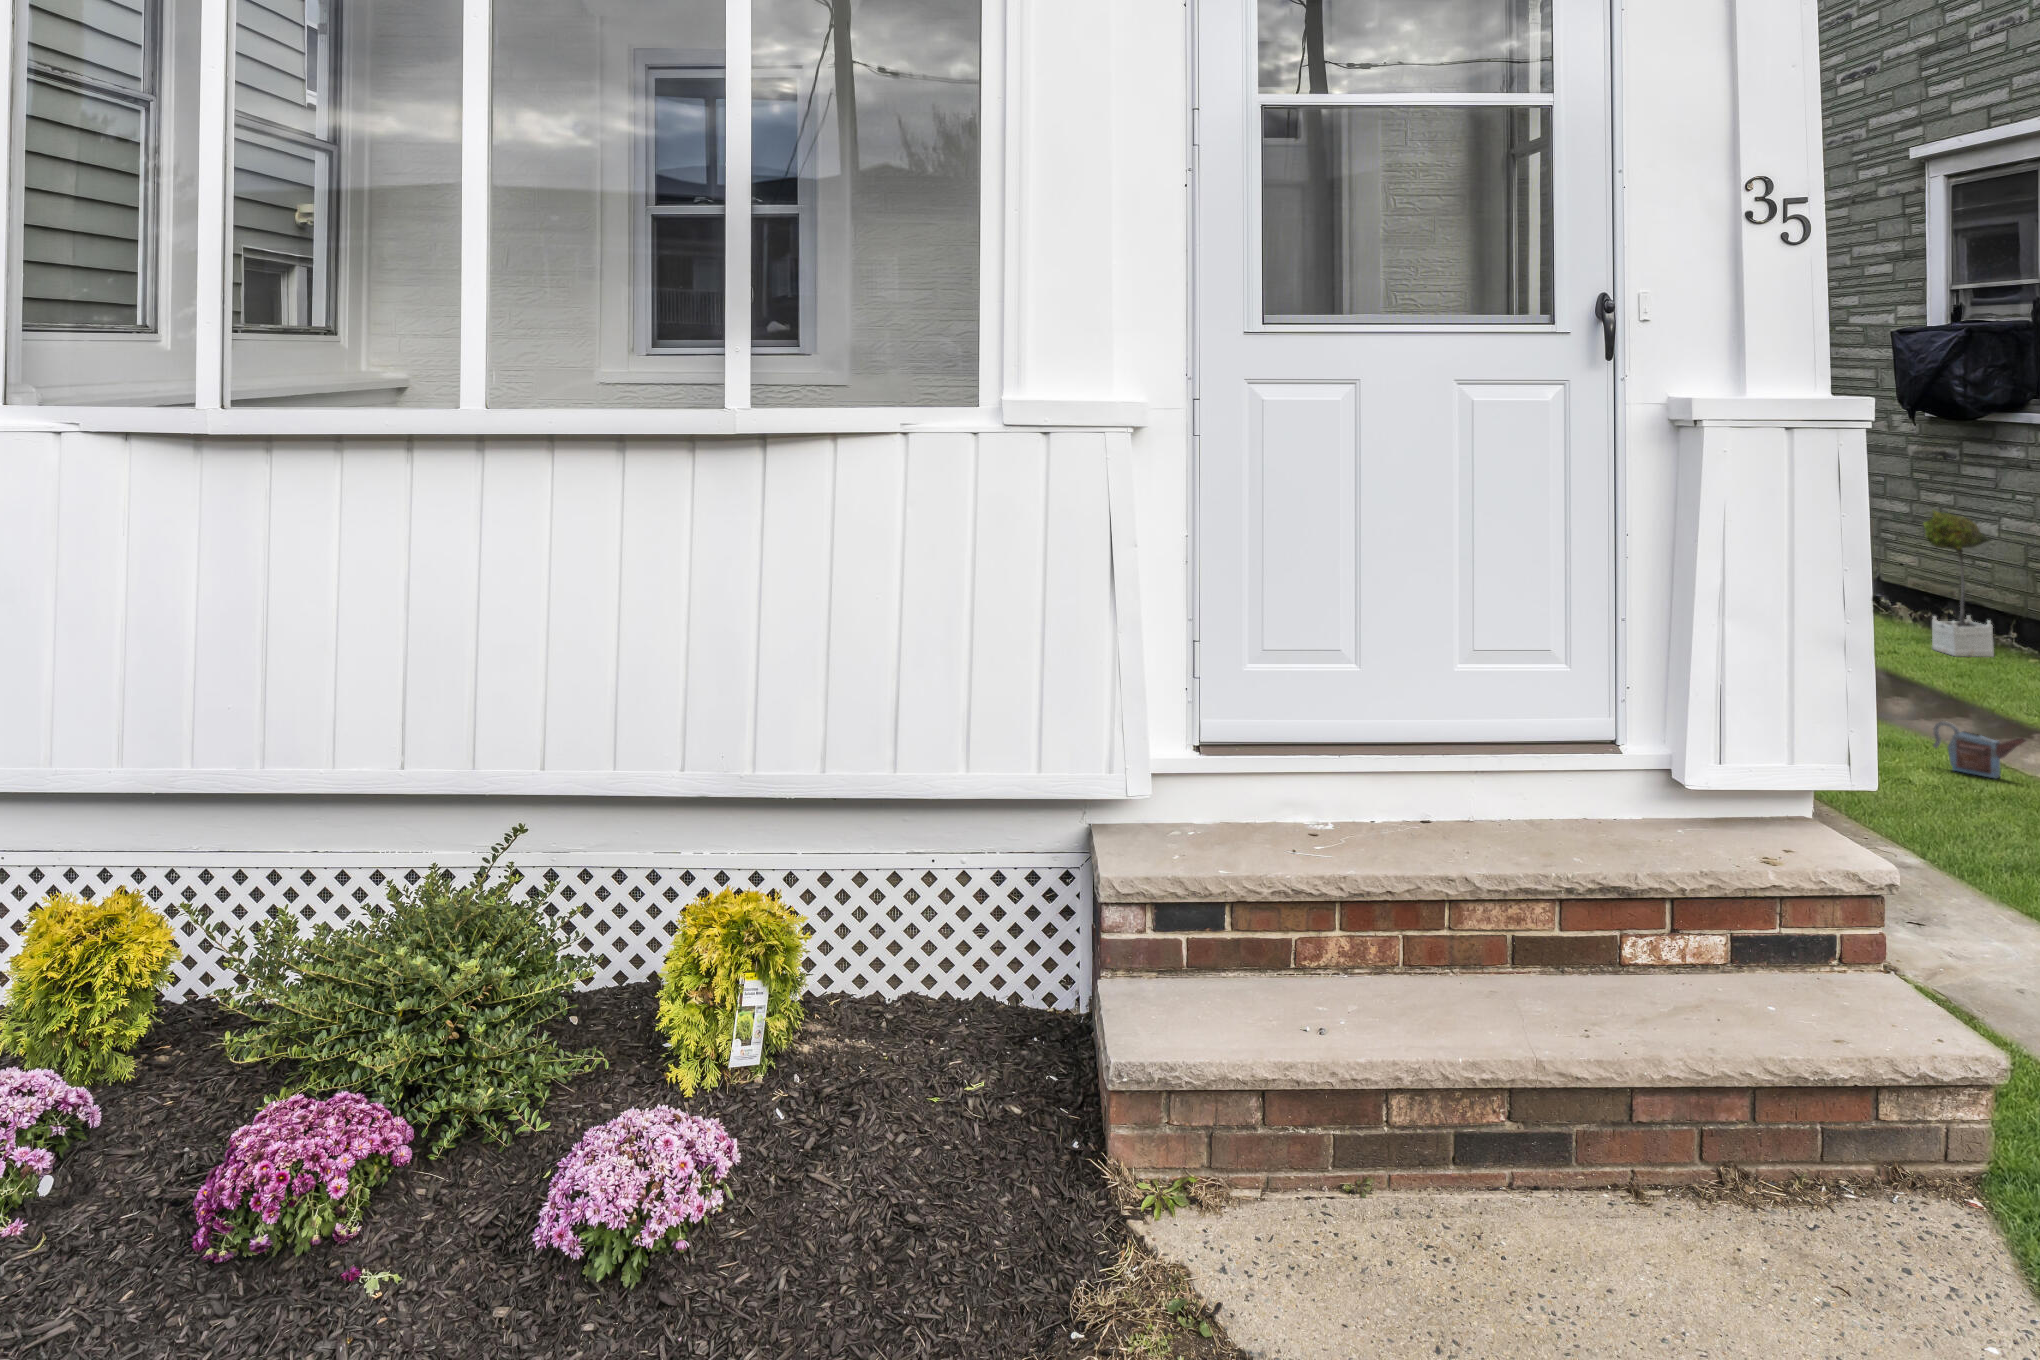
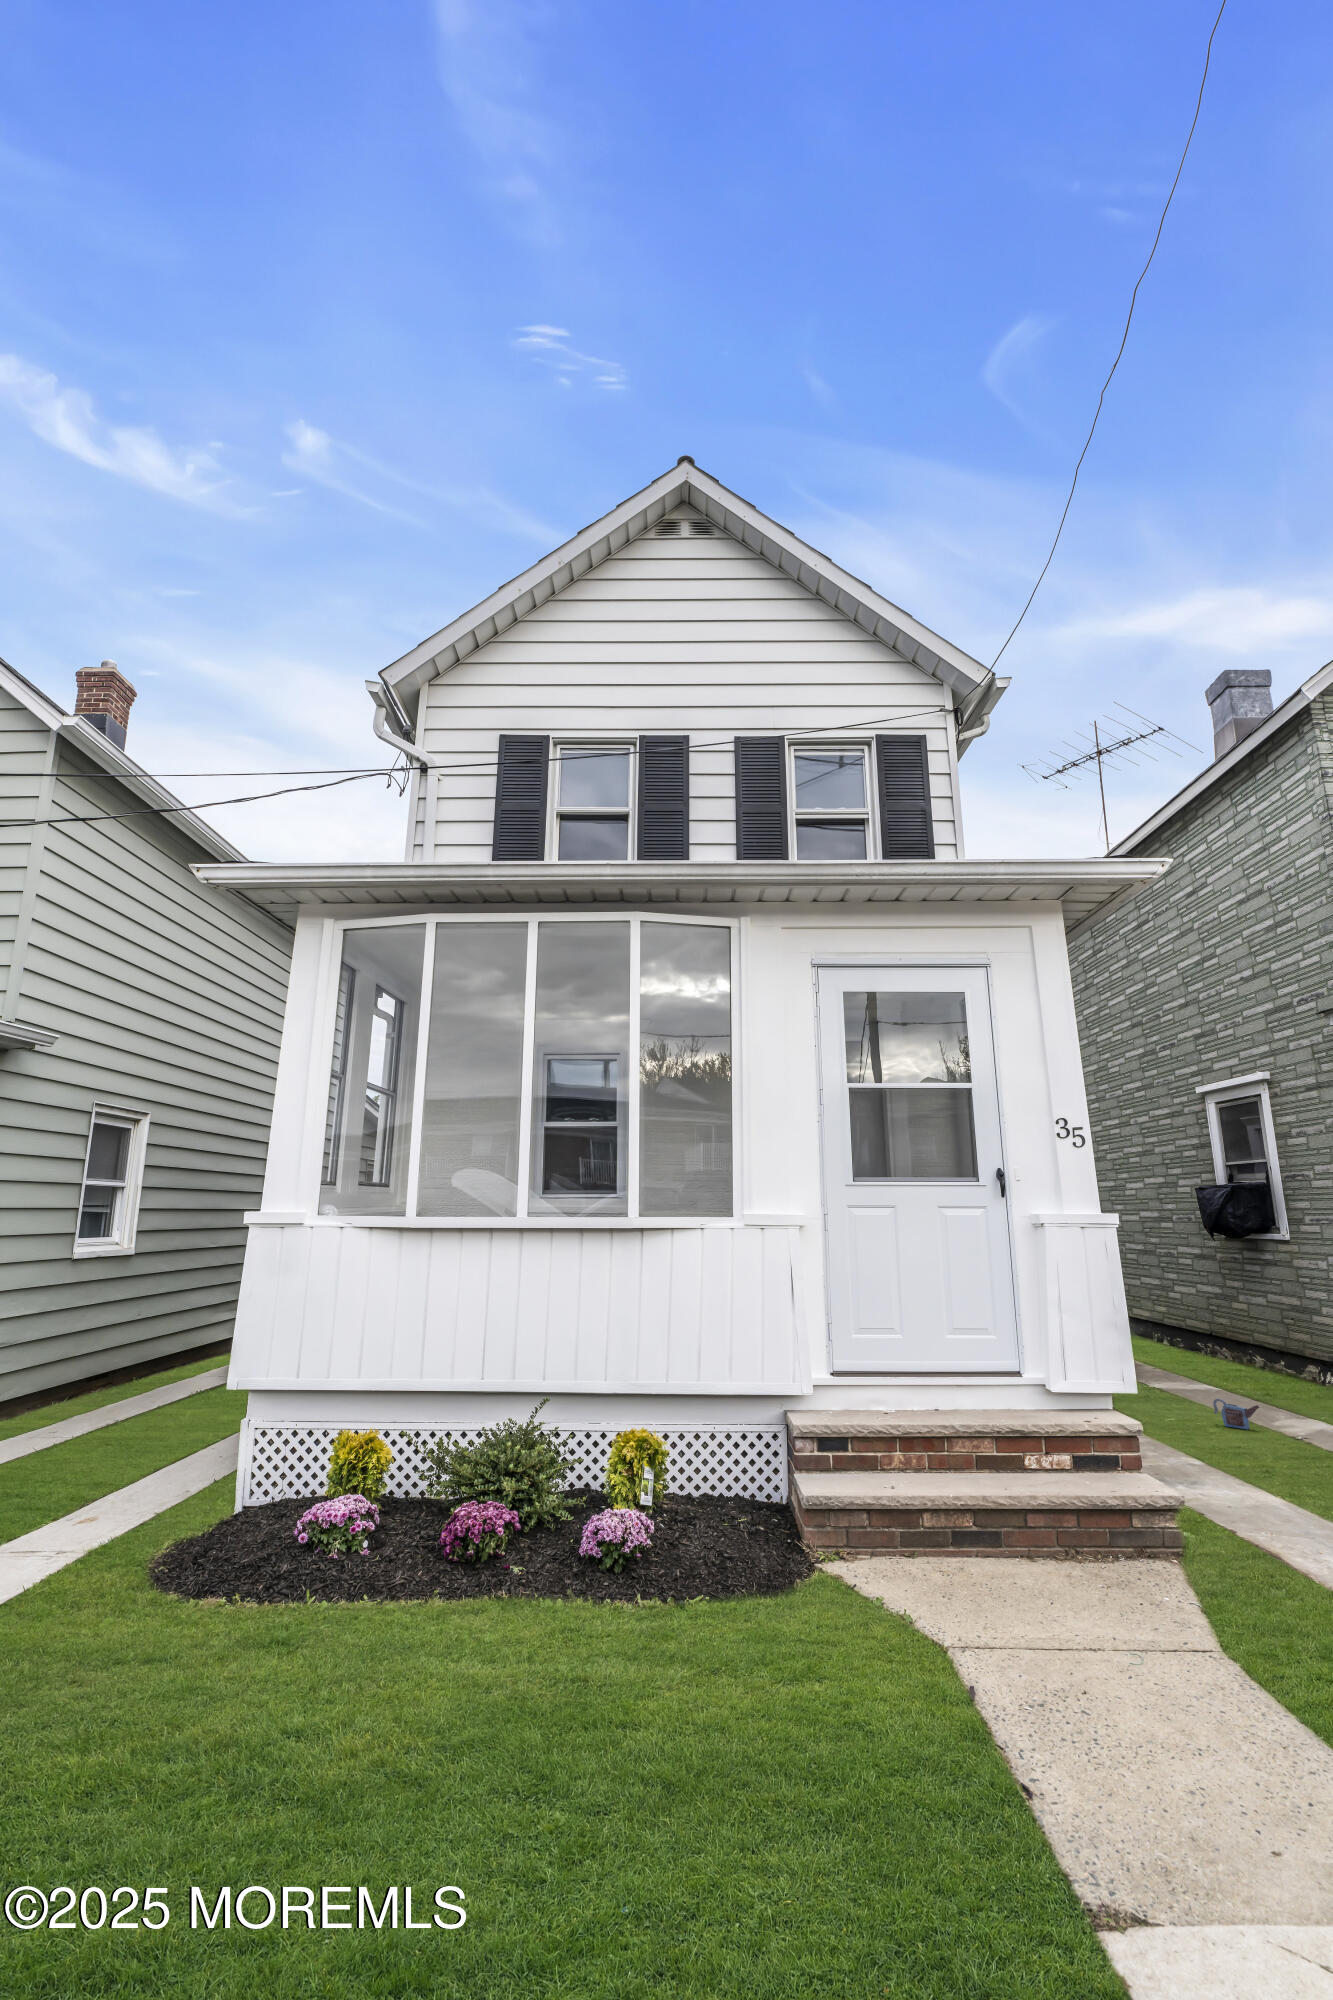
potted tree: present [1924,510,1994,657] -> none [1221,1292,1269,1378]

